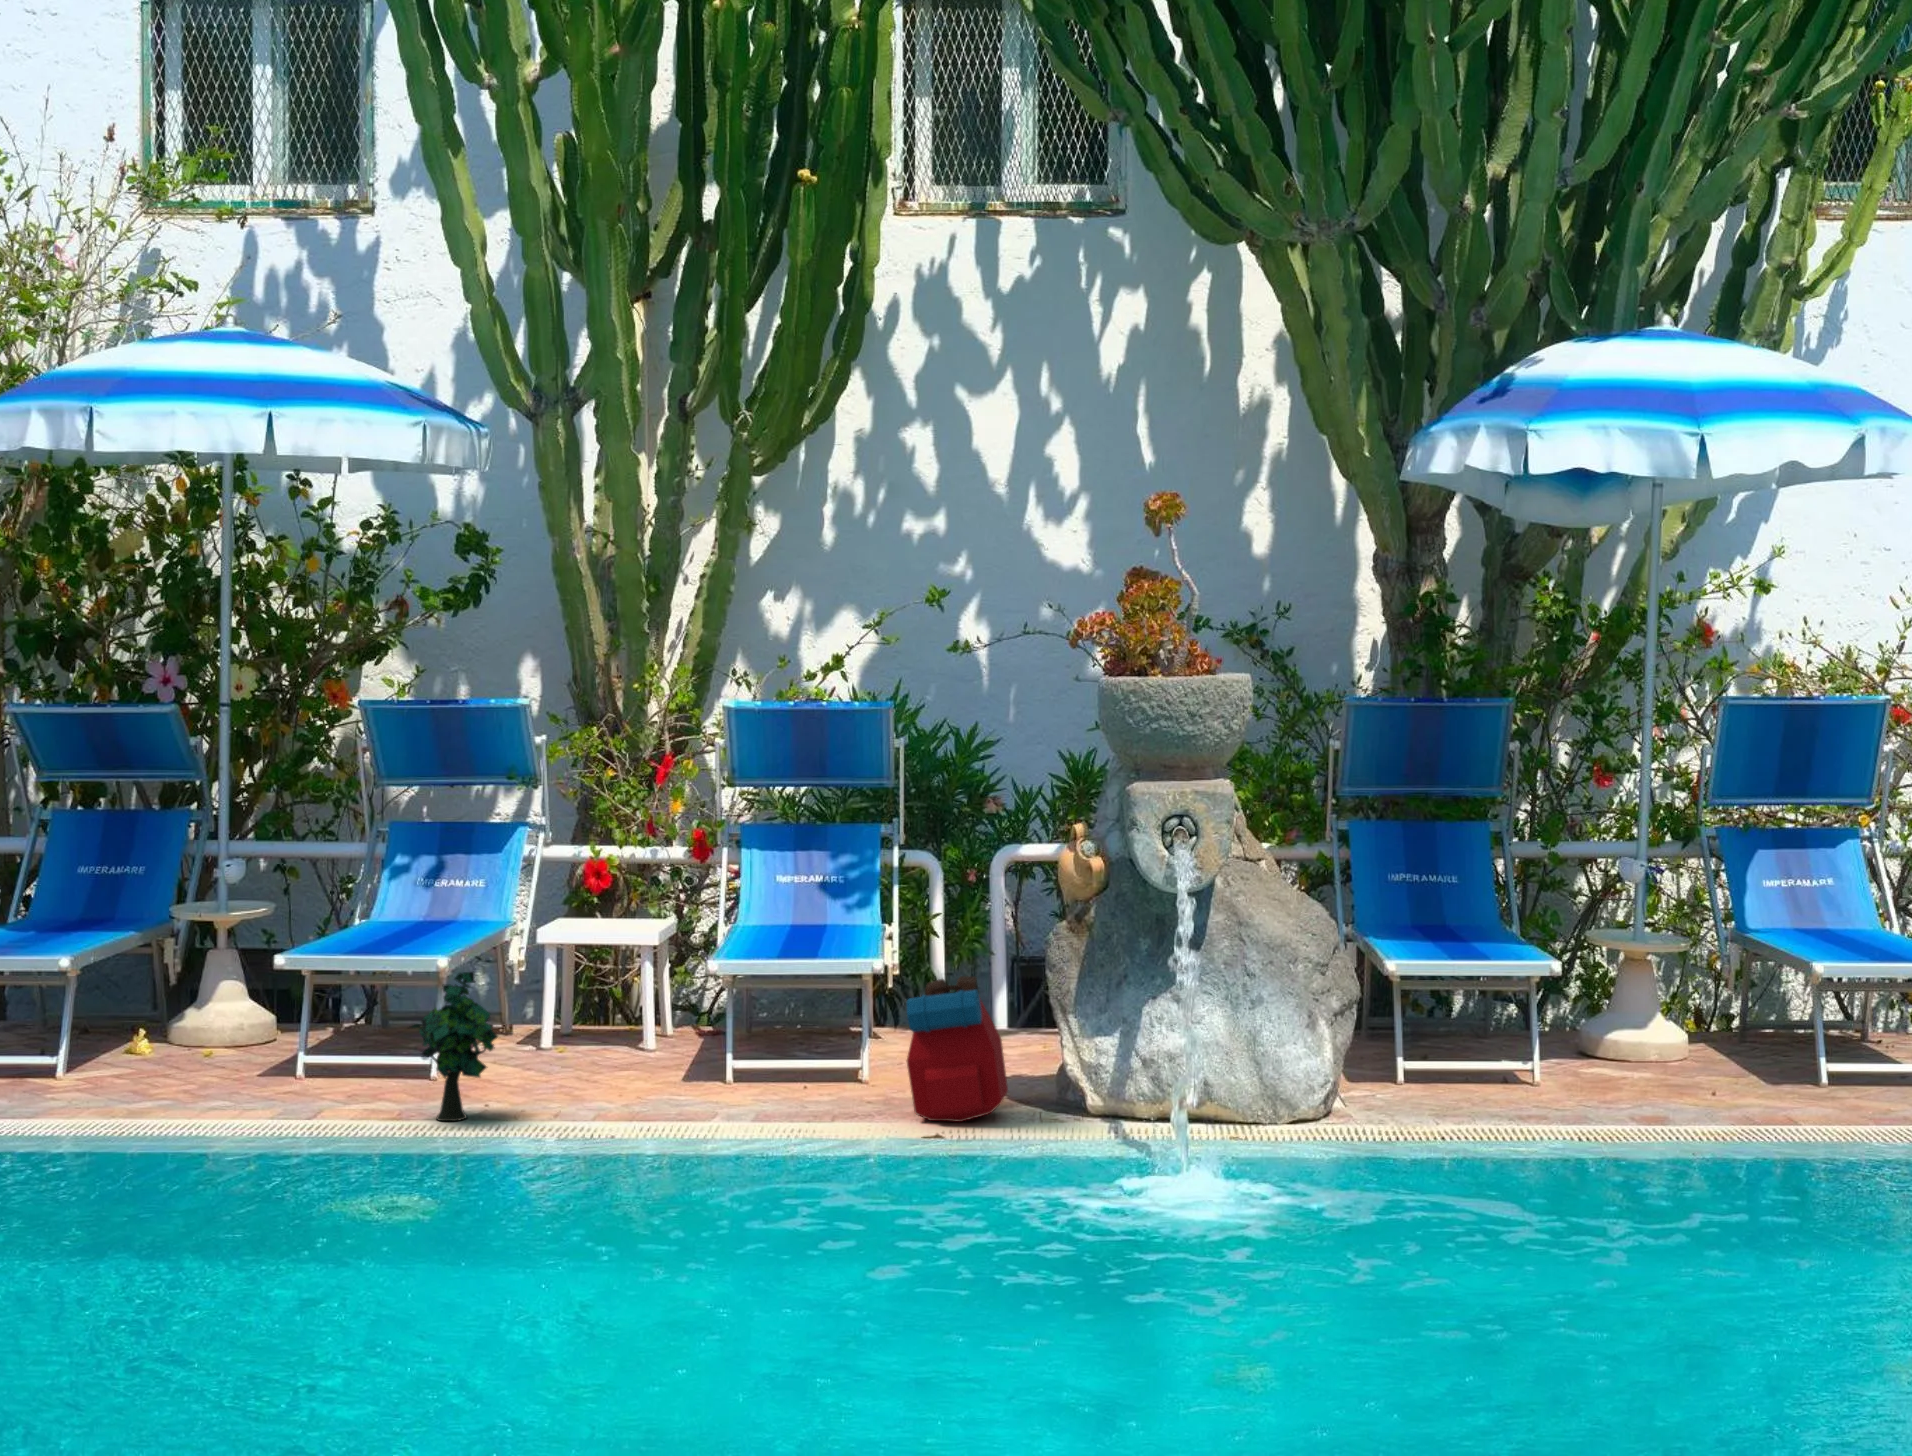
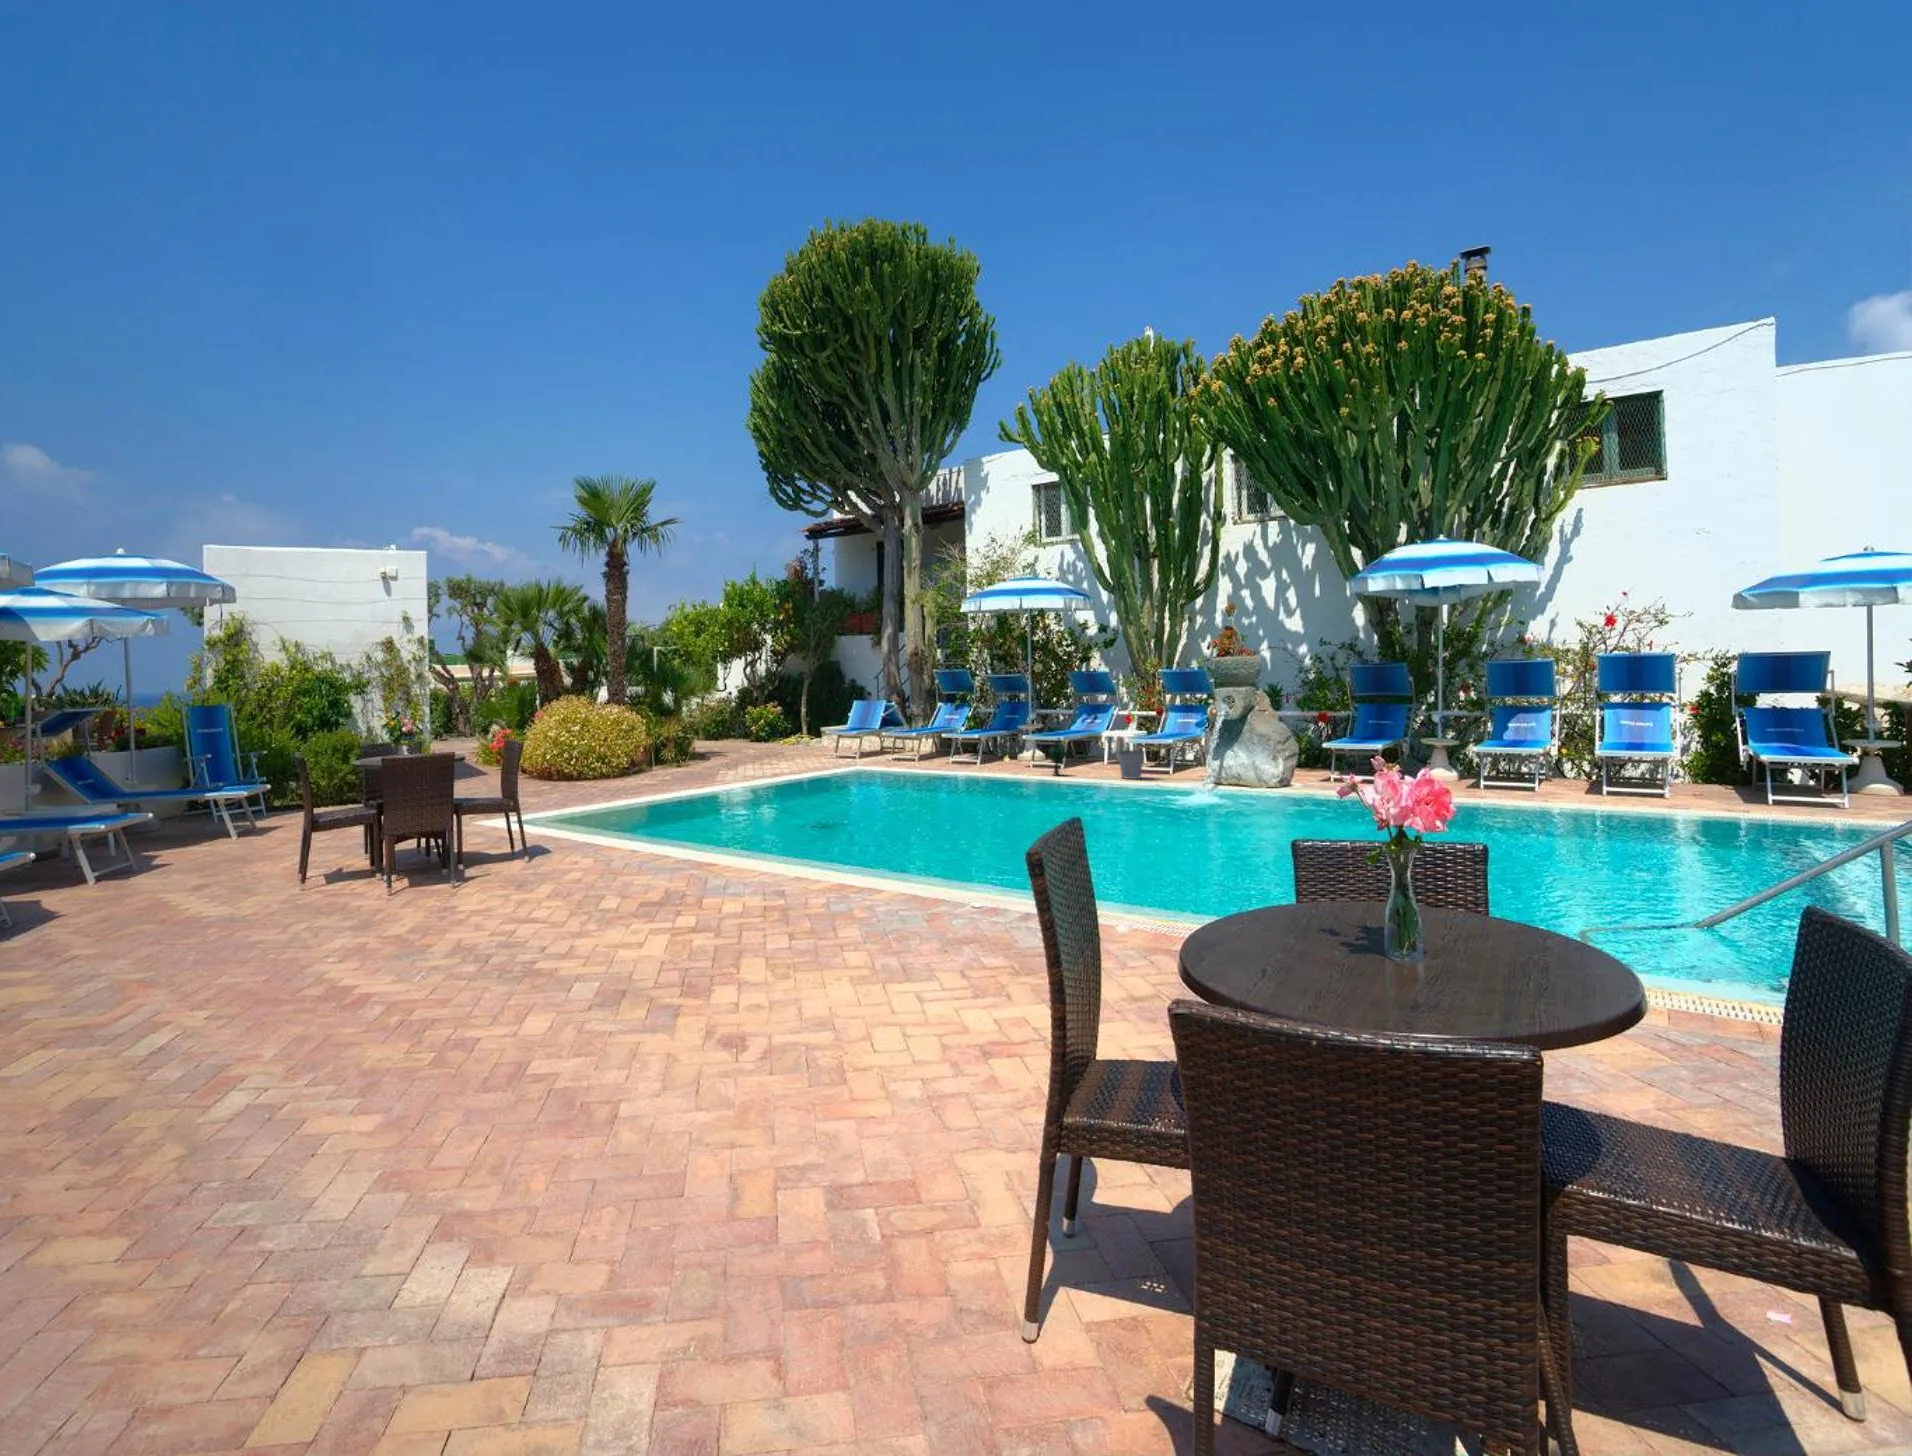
backpack: present [907,976,1008,1122] -> none [1165,744,1200,783]
bucket: none [693,1002,798,1115] -> present [1118,750,1144,779]

